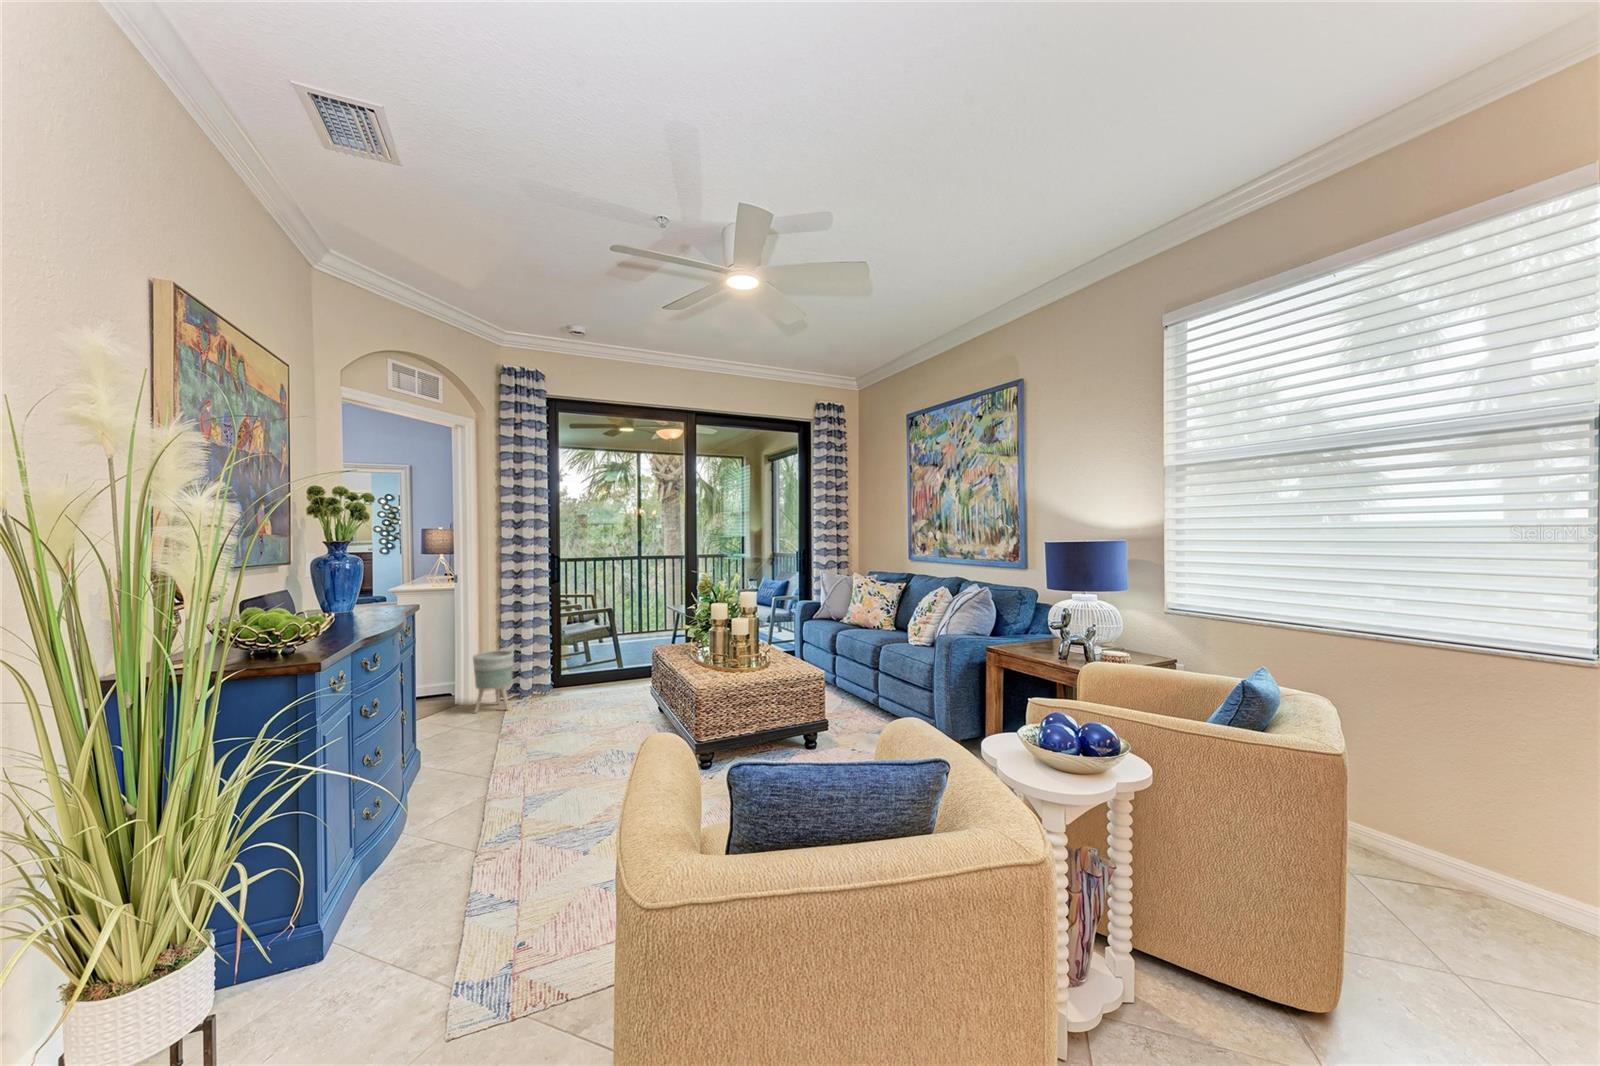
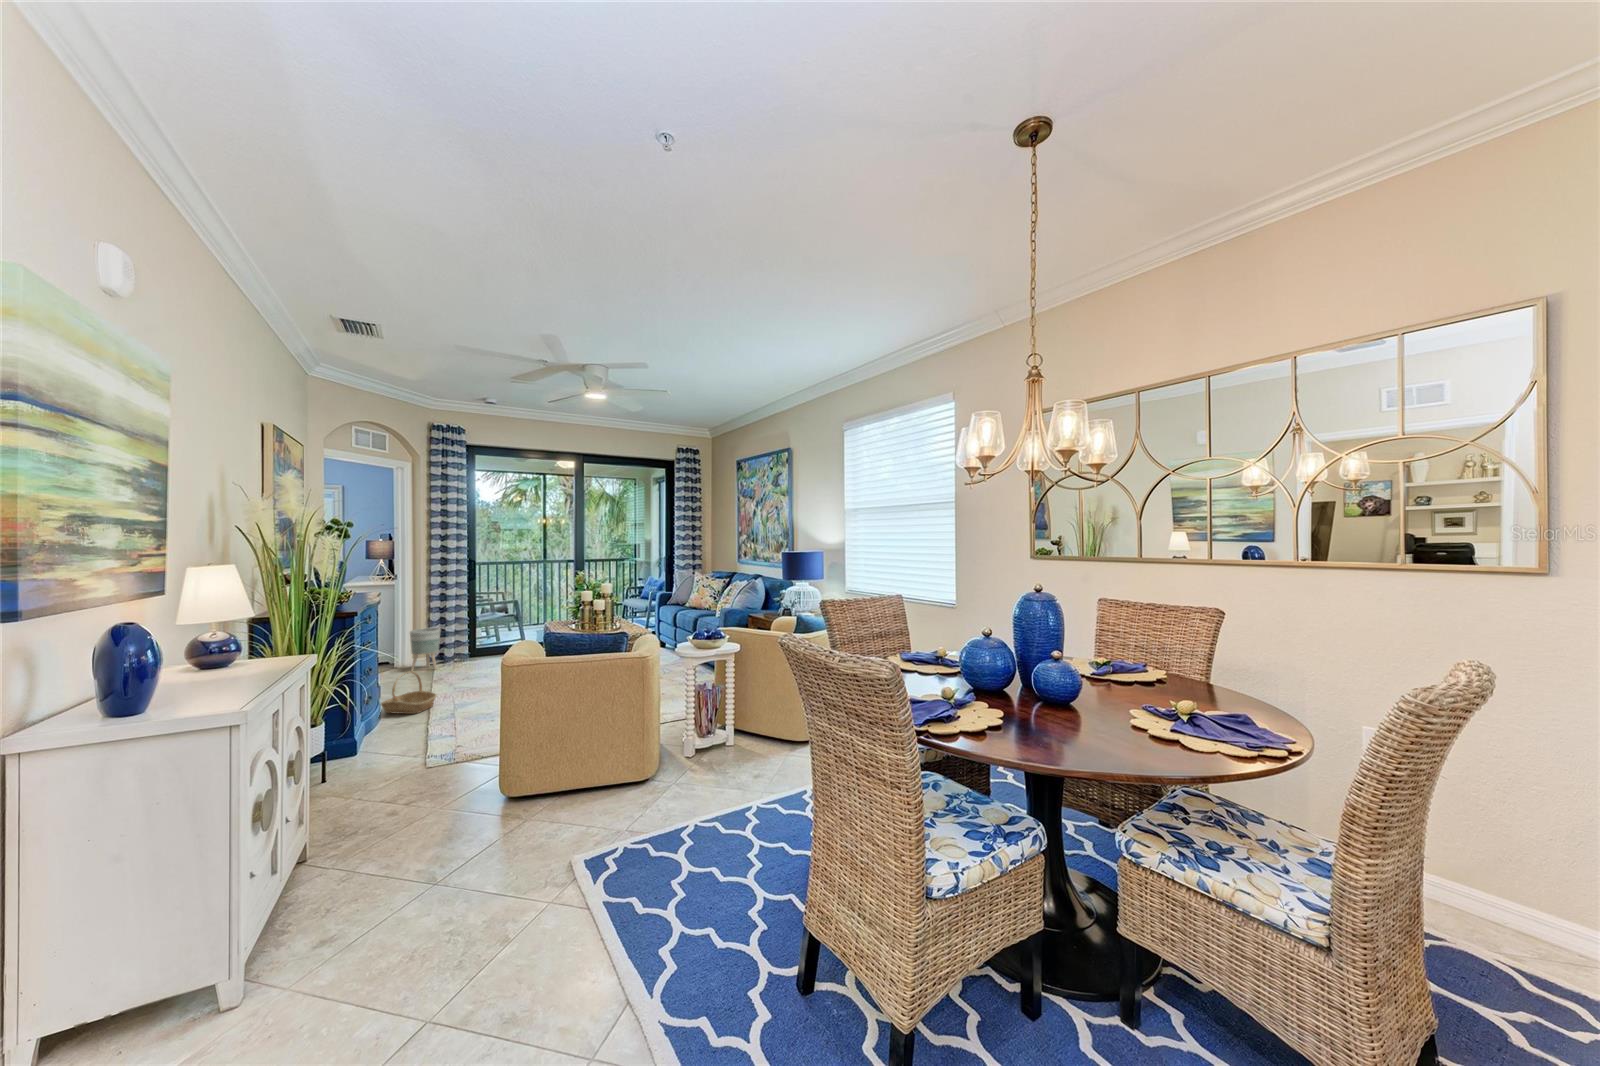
basket: none [416,736,504,810] -> present [381,672,437,714]

